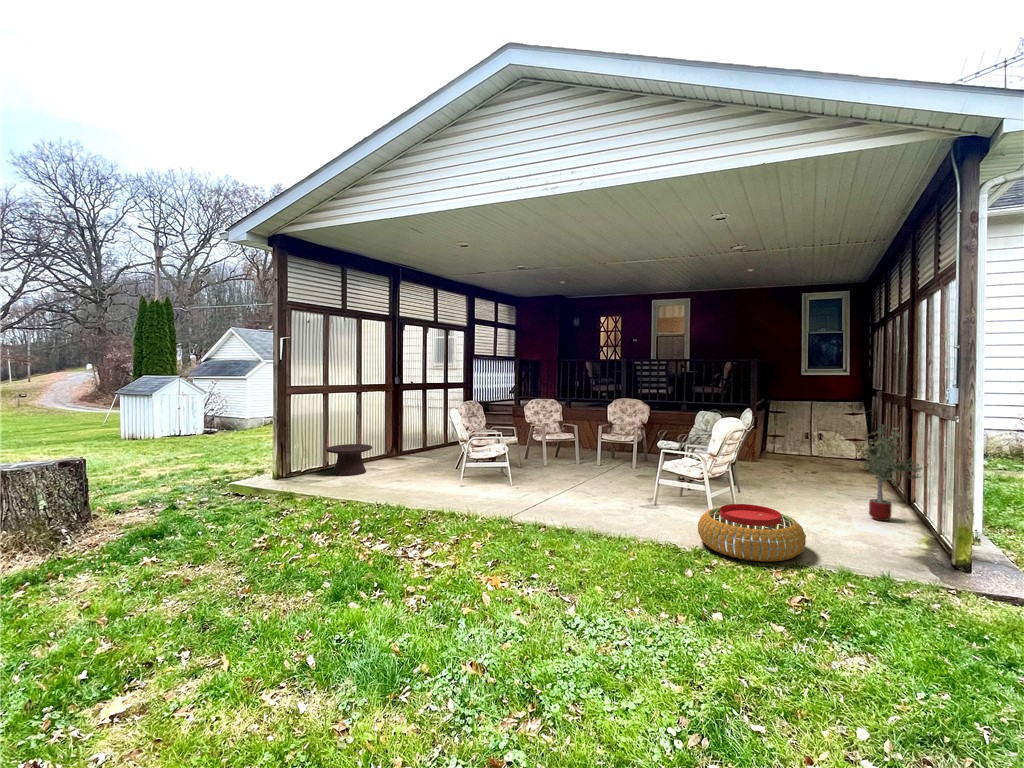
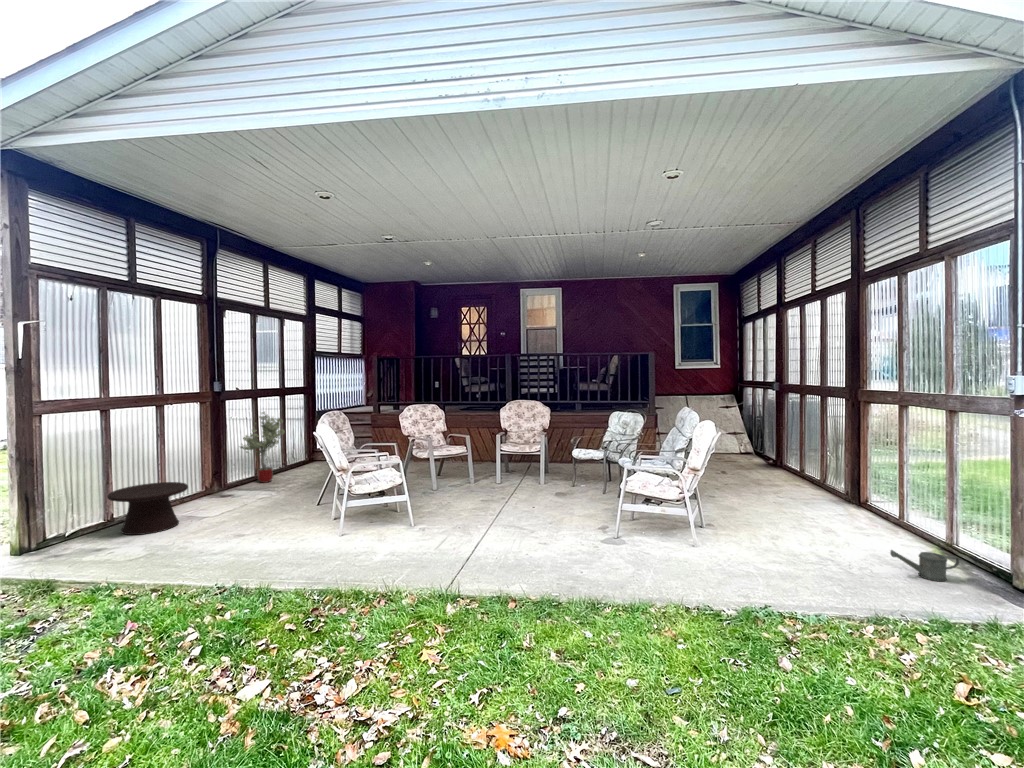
potted tree: present [861,425,922,521] -> present [240,412,284,483]
pouf: present [698,504,806,562] -> none [703,534,840,613]
watering can: none [878,530,944,561] -> present [891,550,959,581]

